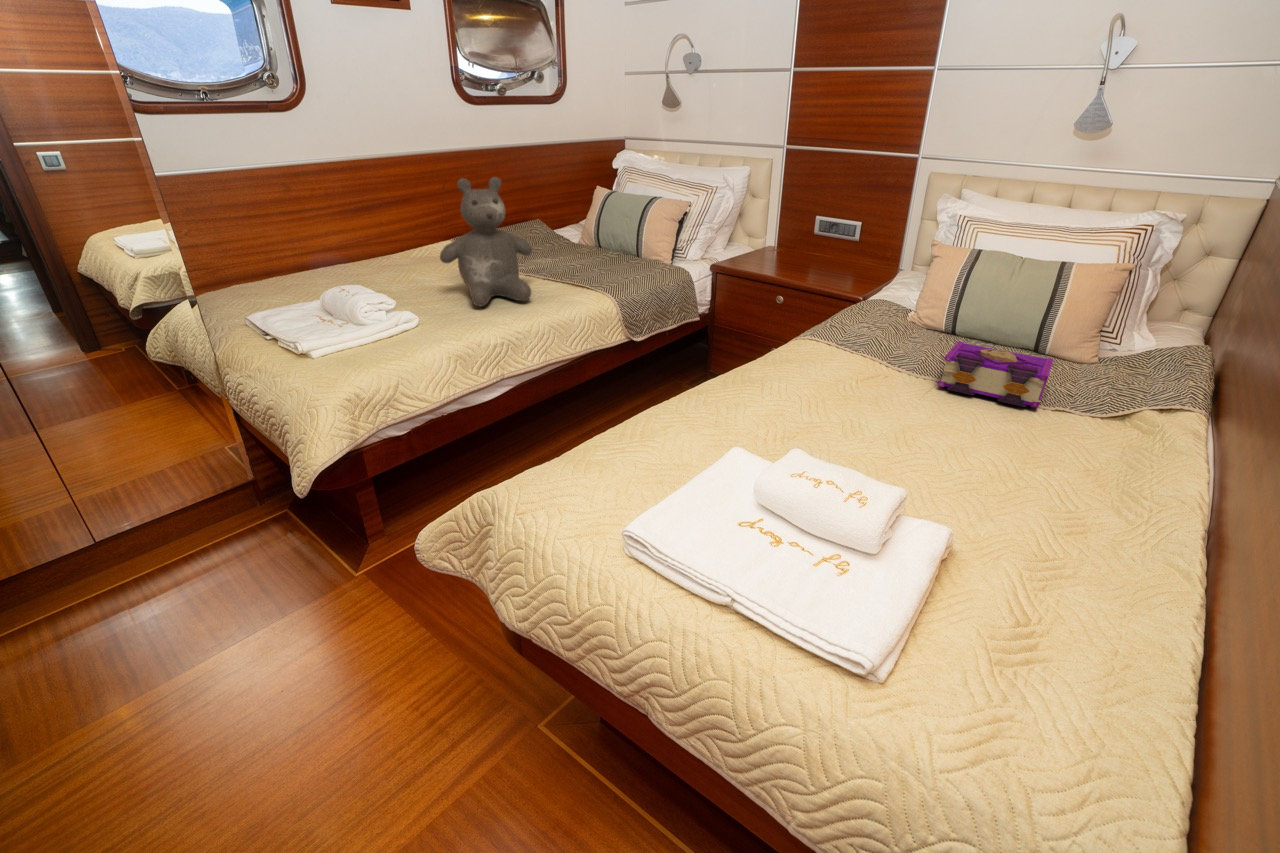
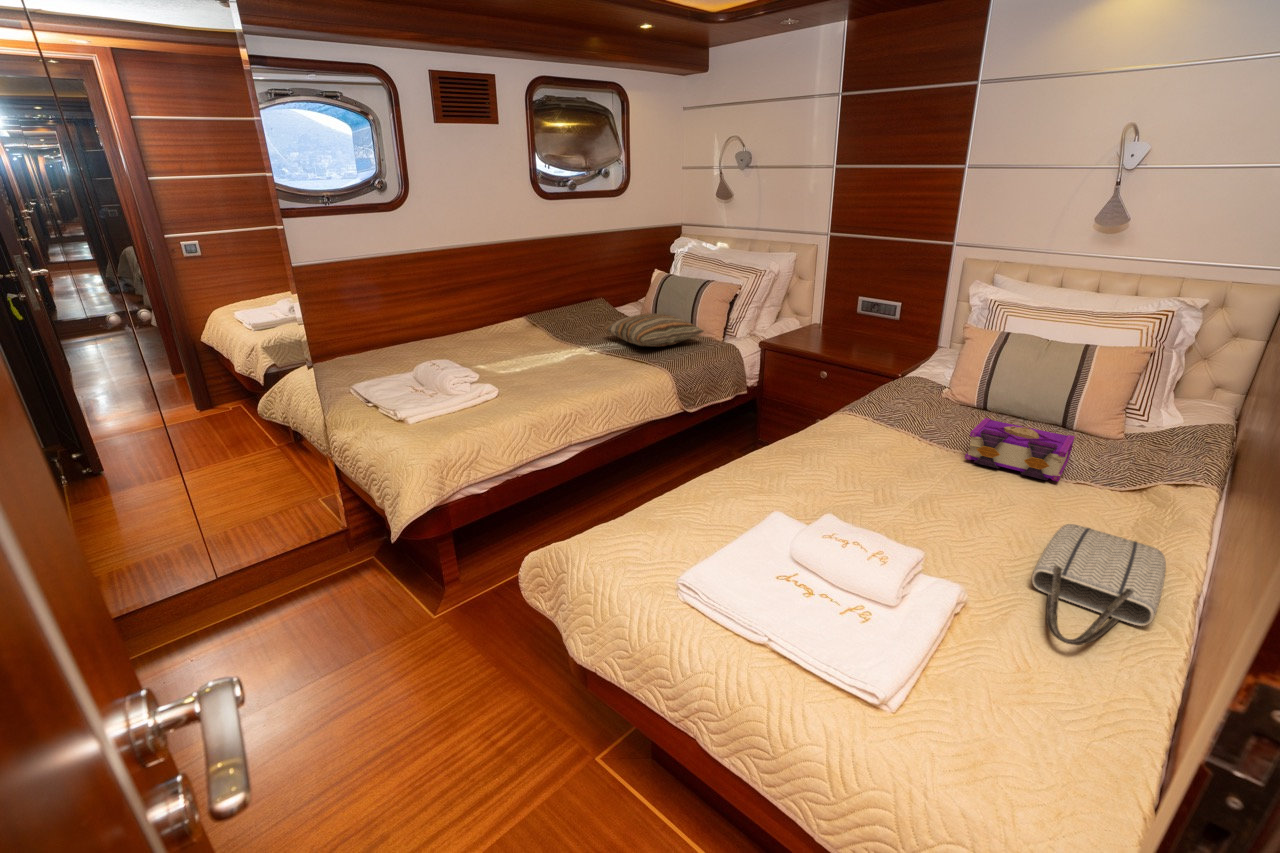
teddy bear: present [440,177,532,306] -> none [516,267,597,379]
pillow: none [542,234,652,271] -> present [605,313,703,346]
tote bag: none [1023,454,1165,593] -> present [1032,524,1166,645]

